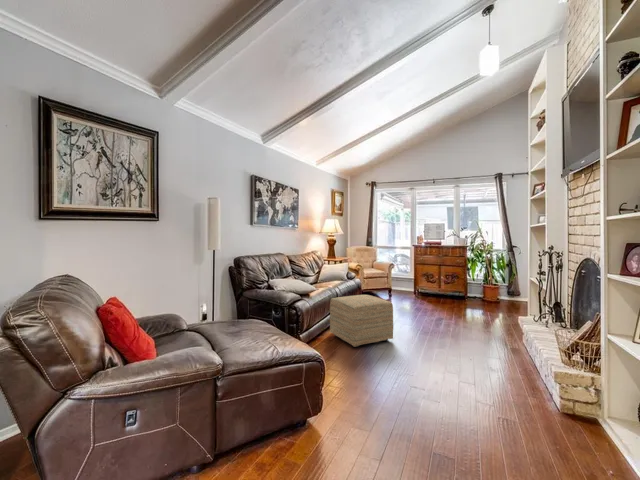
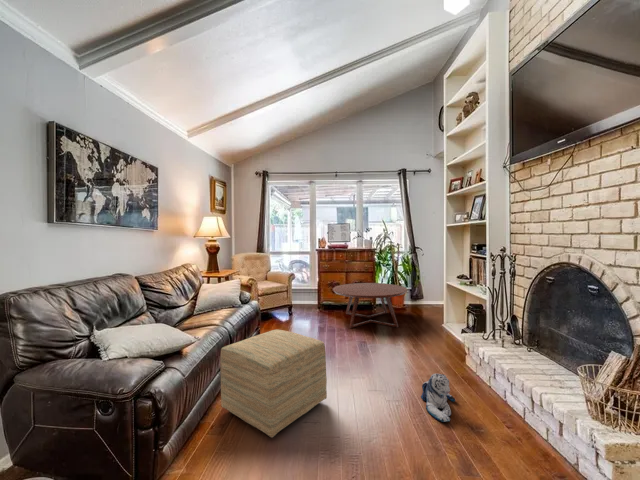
coffee table: none [422,276,492,314] -> present [333,283,407,328]
plush toy: none [460,332,486,362] -> present [421,374,455,422]

